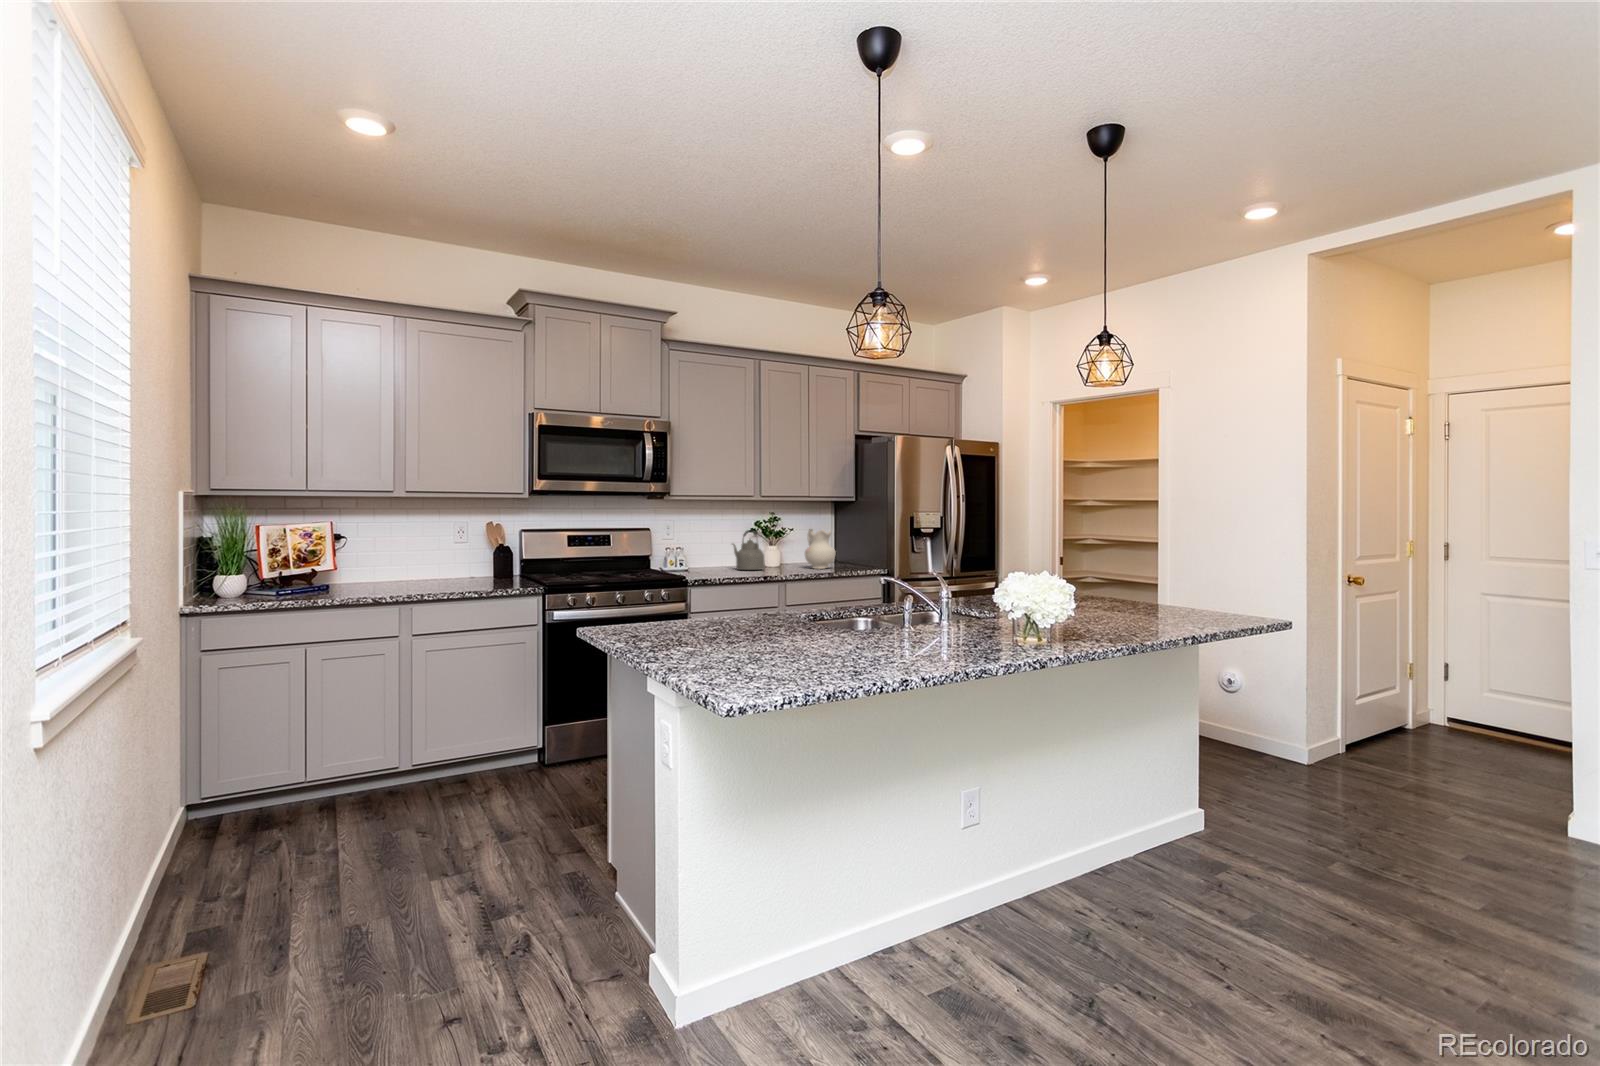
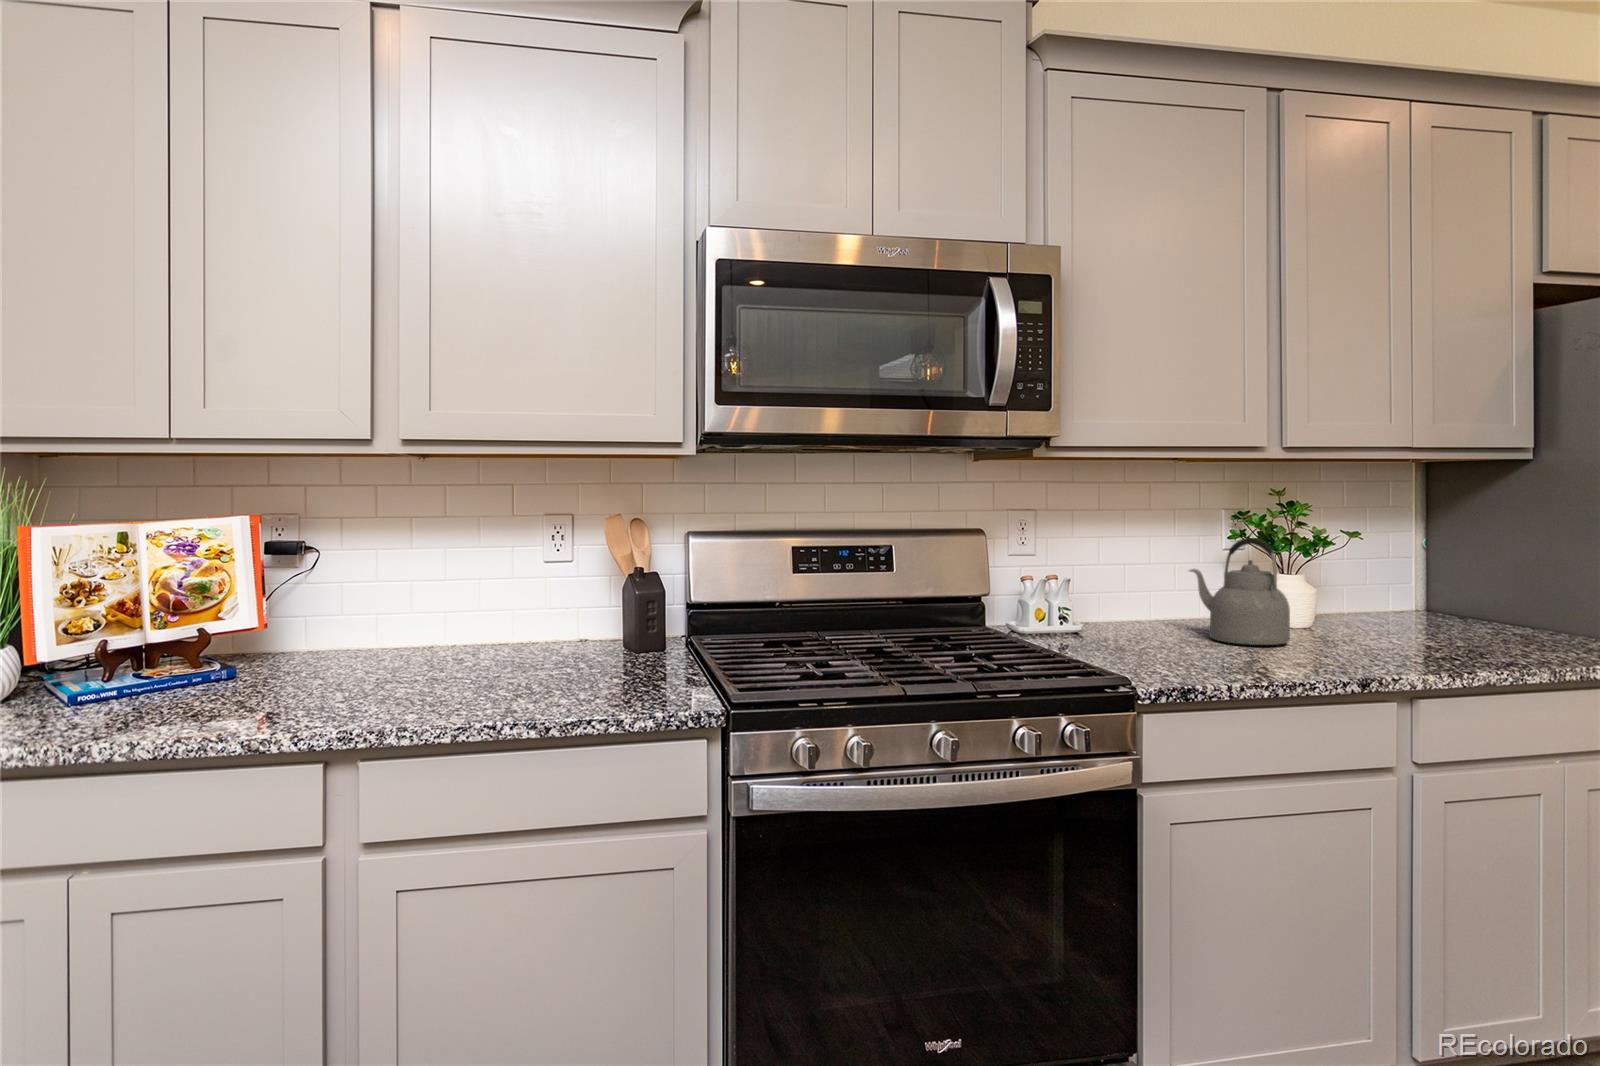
ceramic pitcher: present [805,529,836,569] -> none [1391,535,1491,646]

